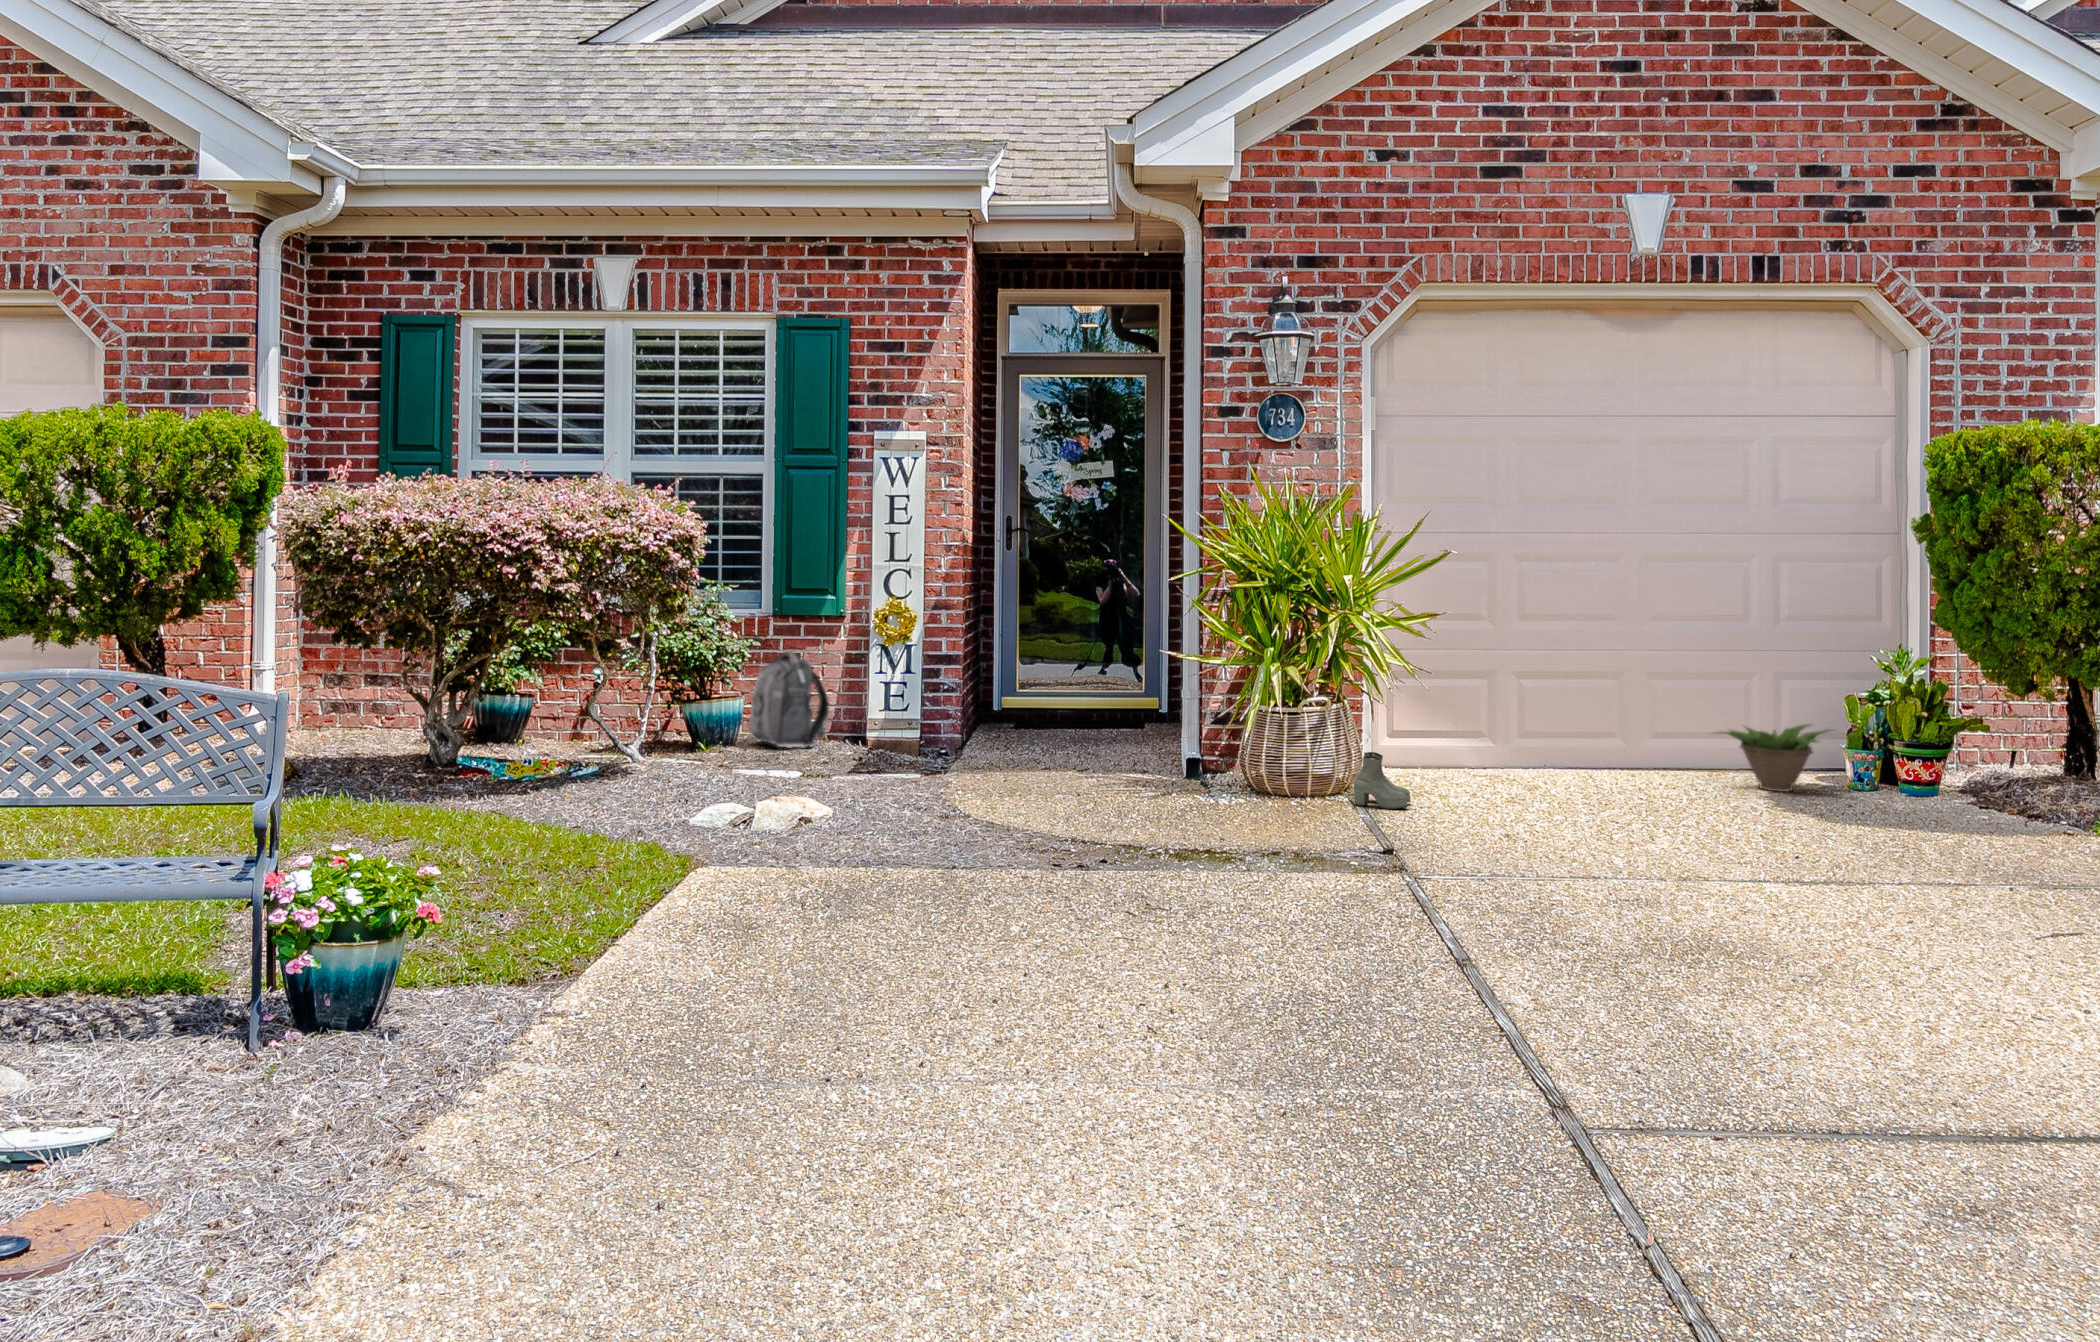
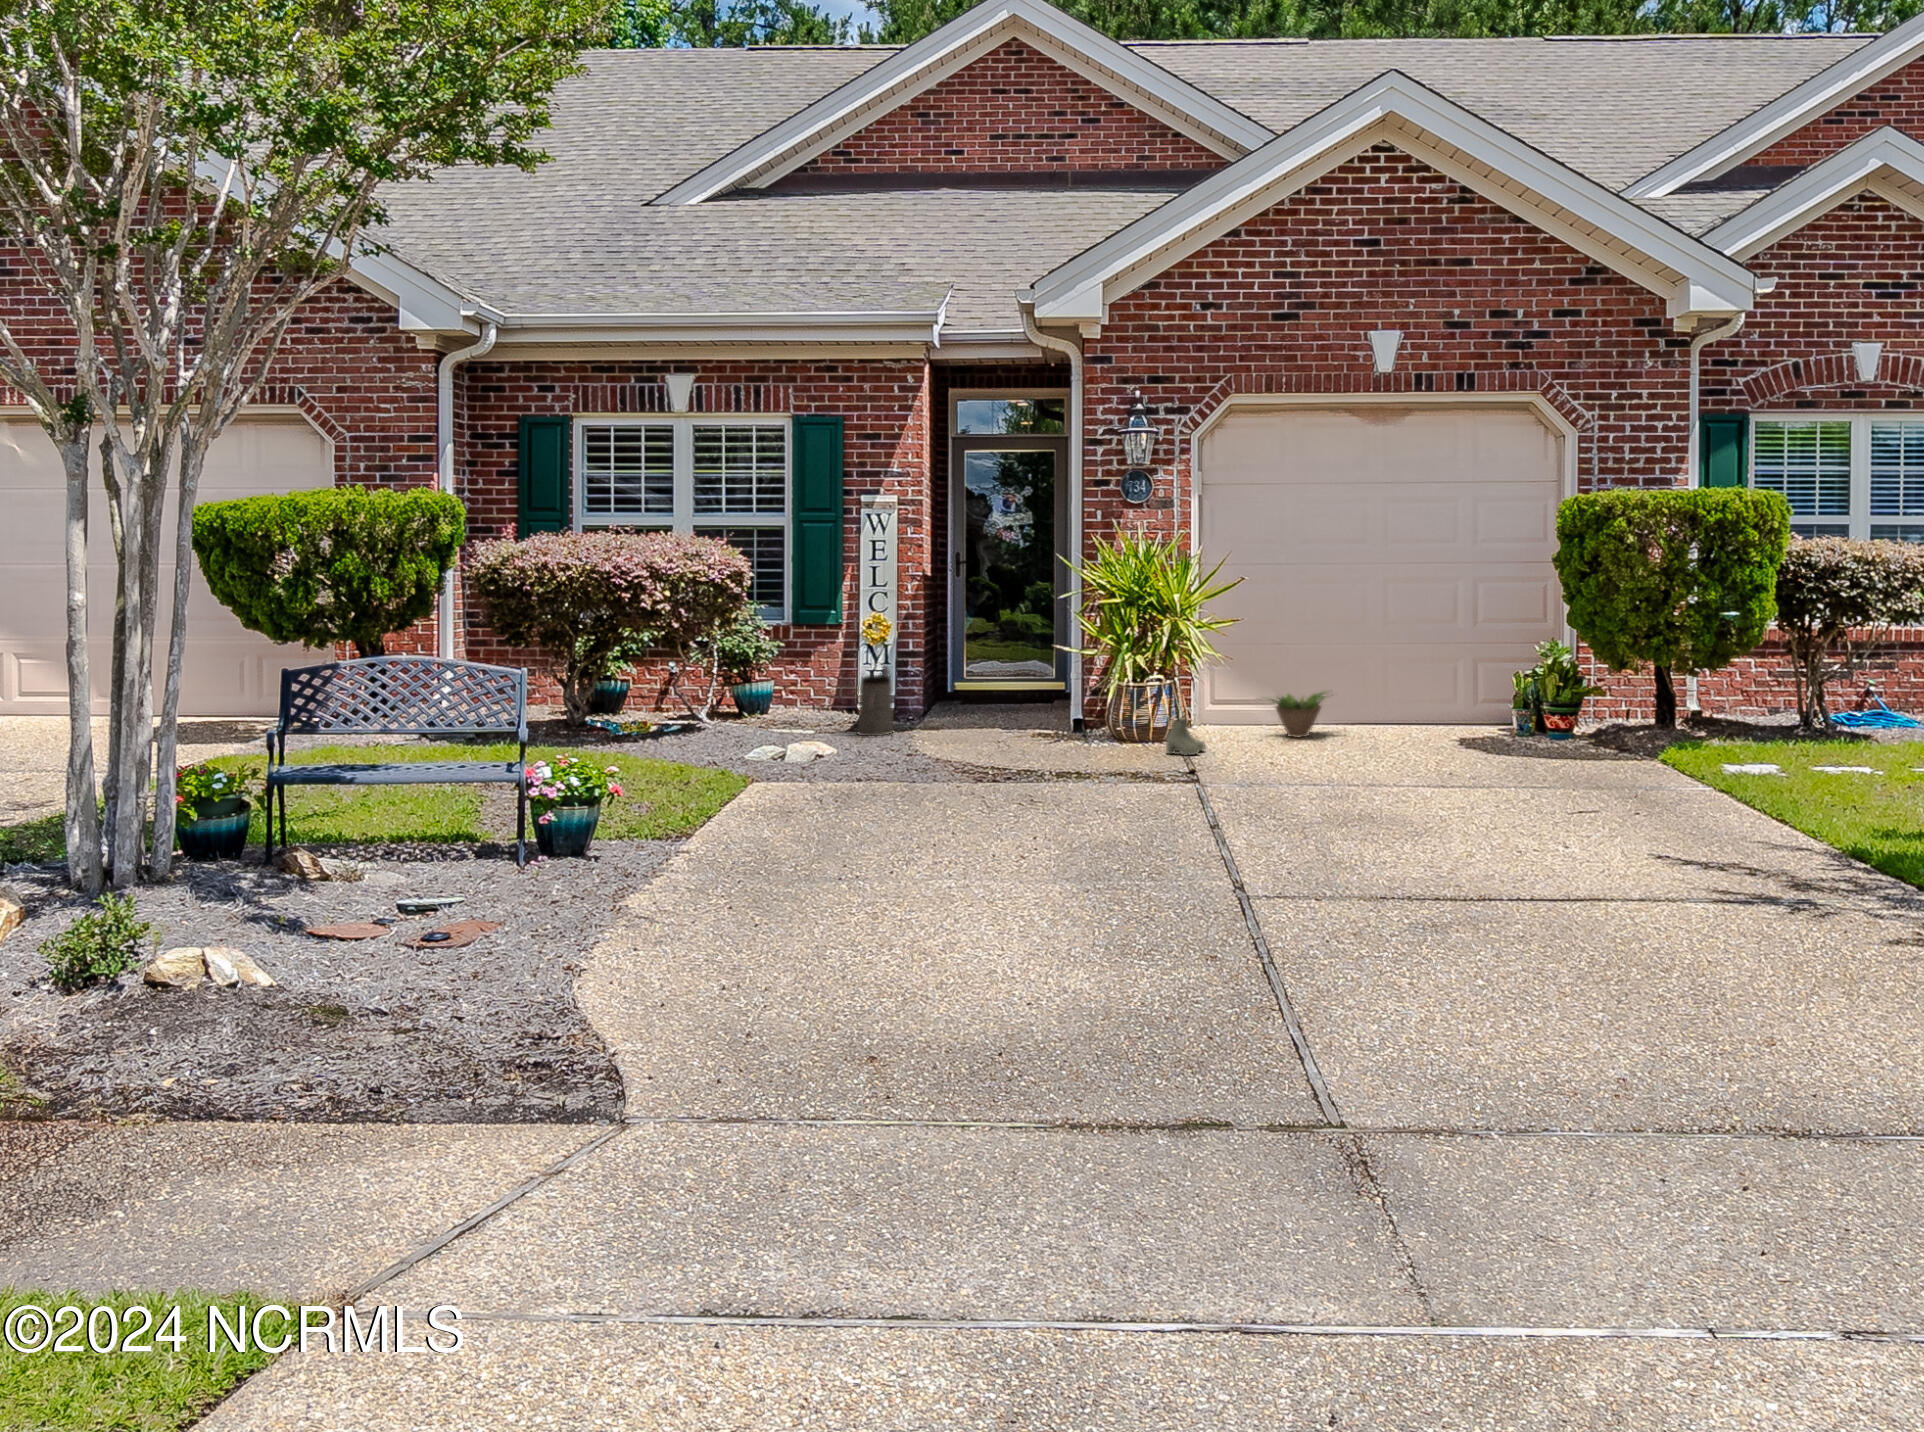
backpack: present [749,651,829,748] -> none [767,657,830,729]
watering can: none [875,661,925,762] -> present [857,662,894,736]
decorative plant: present [1721,724,1830,792] -> present [1268,692,1325,737]

